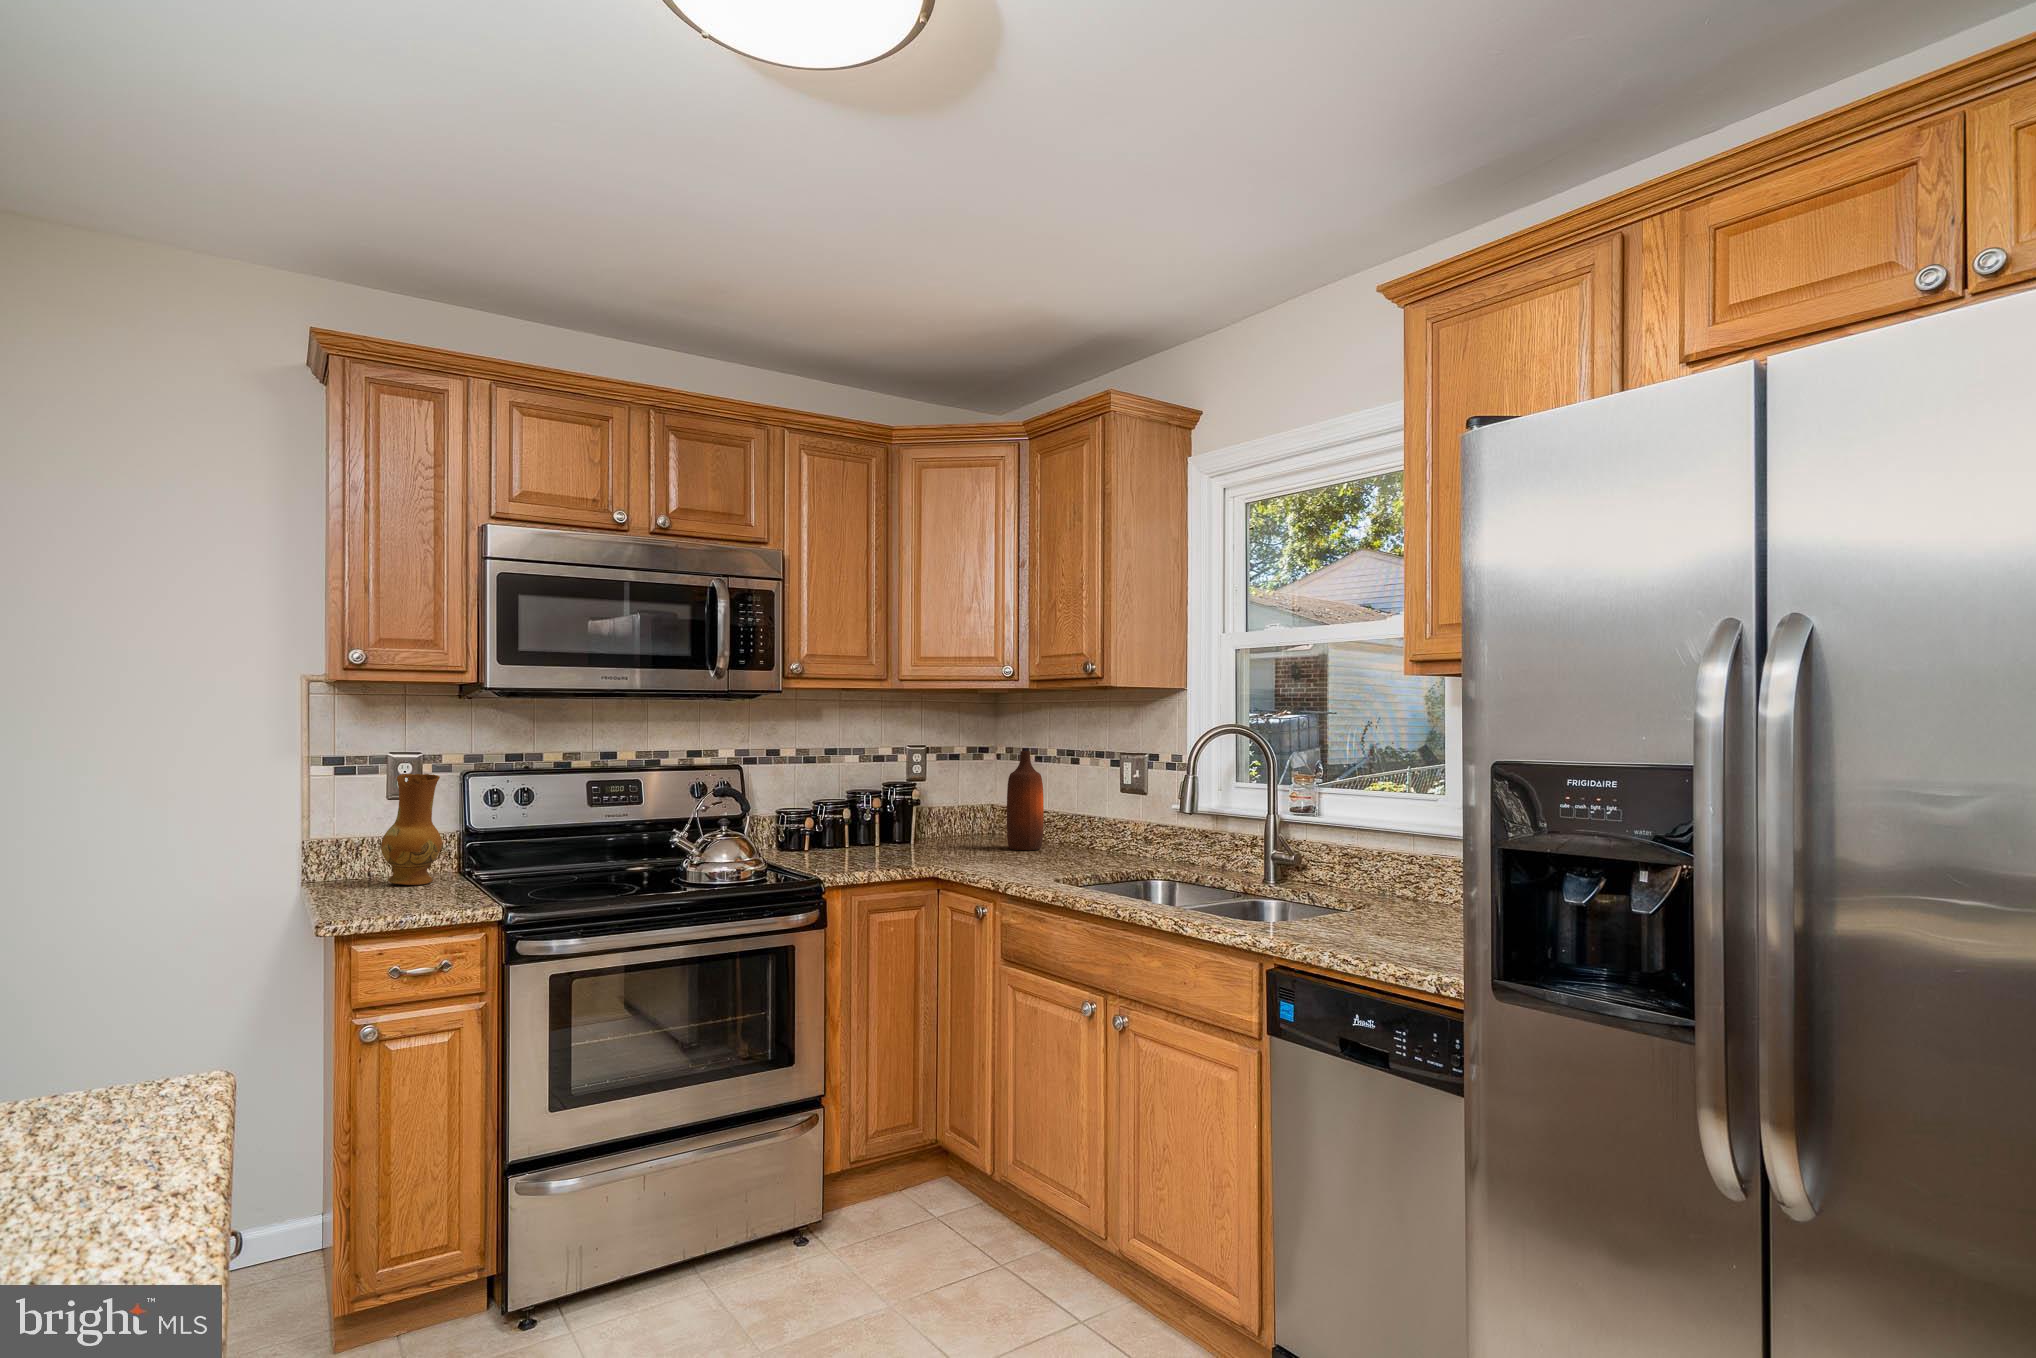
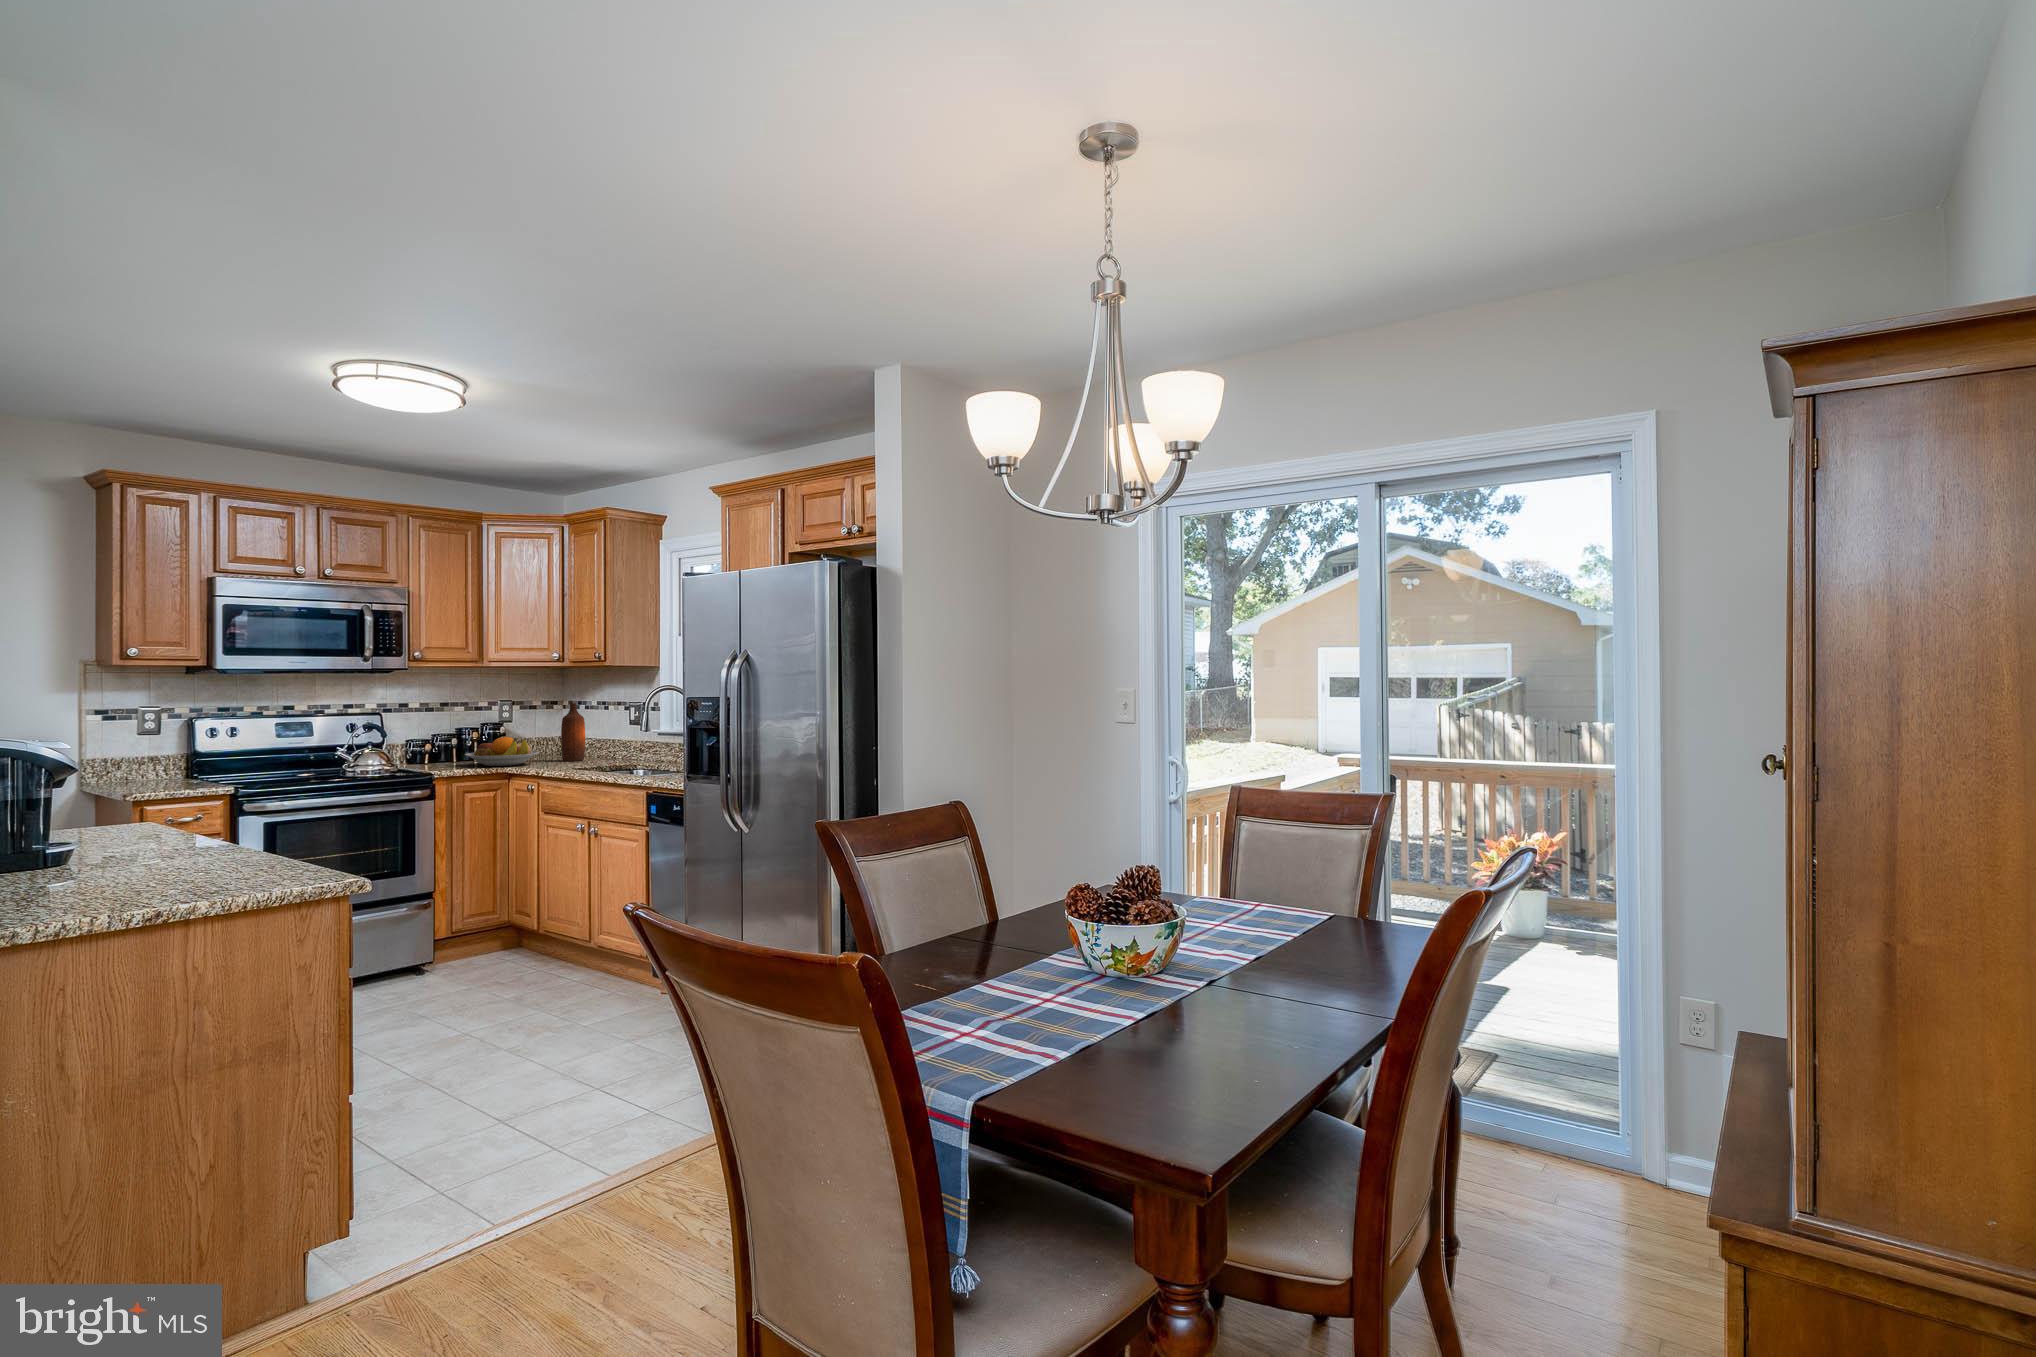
ceramic jug: present [381,774,442,885] -> none [140,720,181,784]
fruit bowl: none [864,808,978,859] -> present [465,737,539,766]

